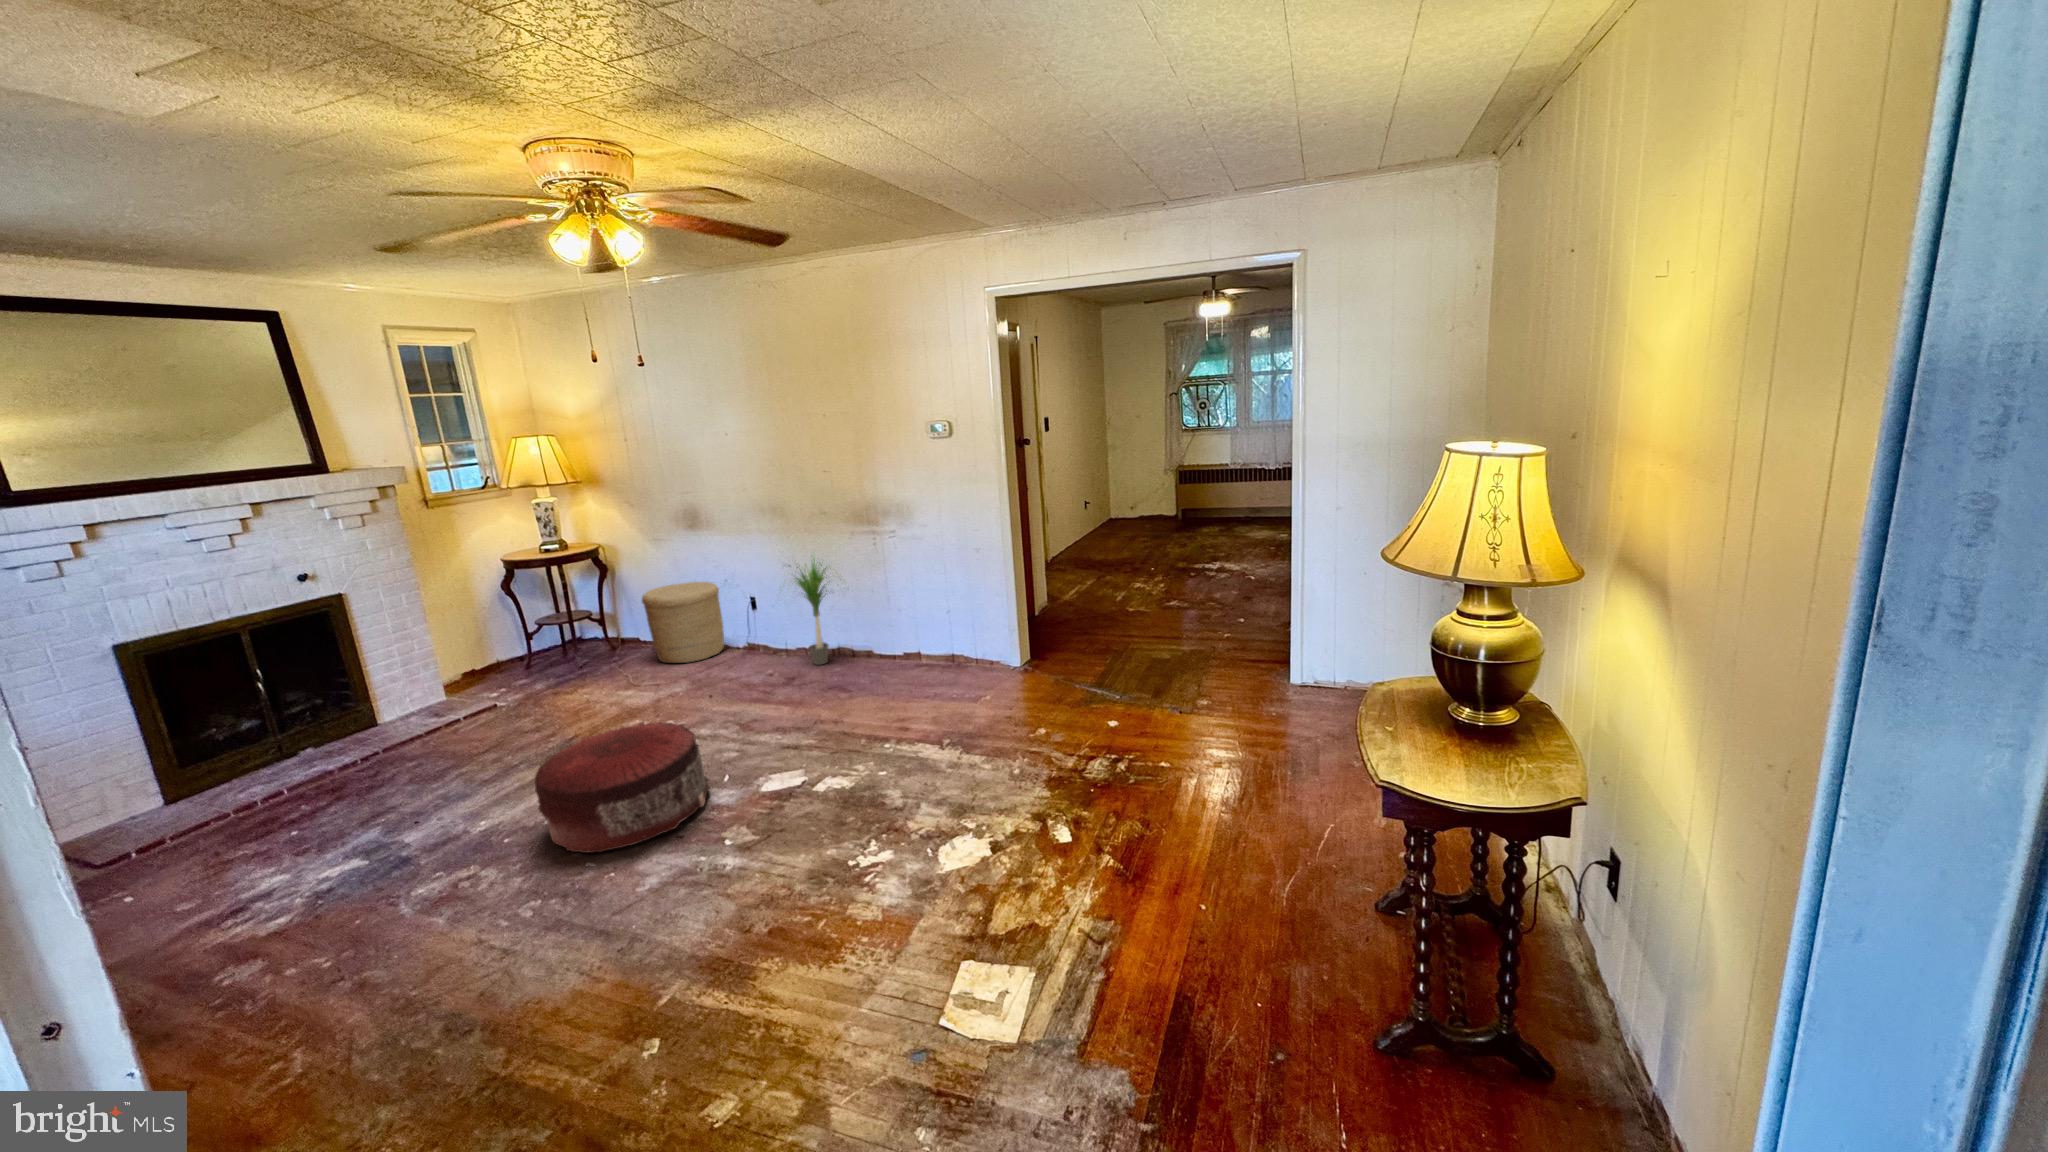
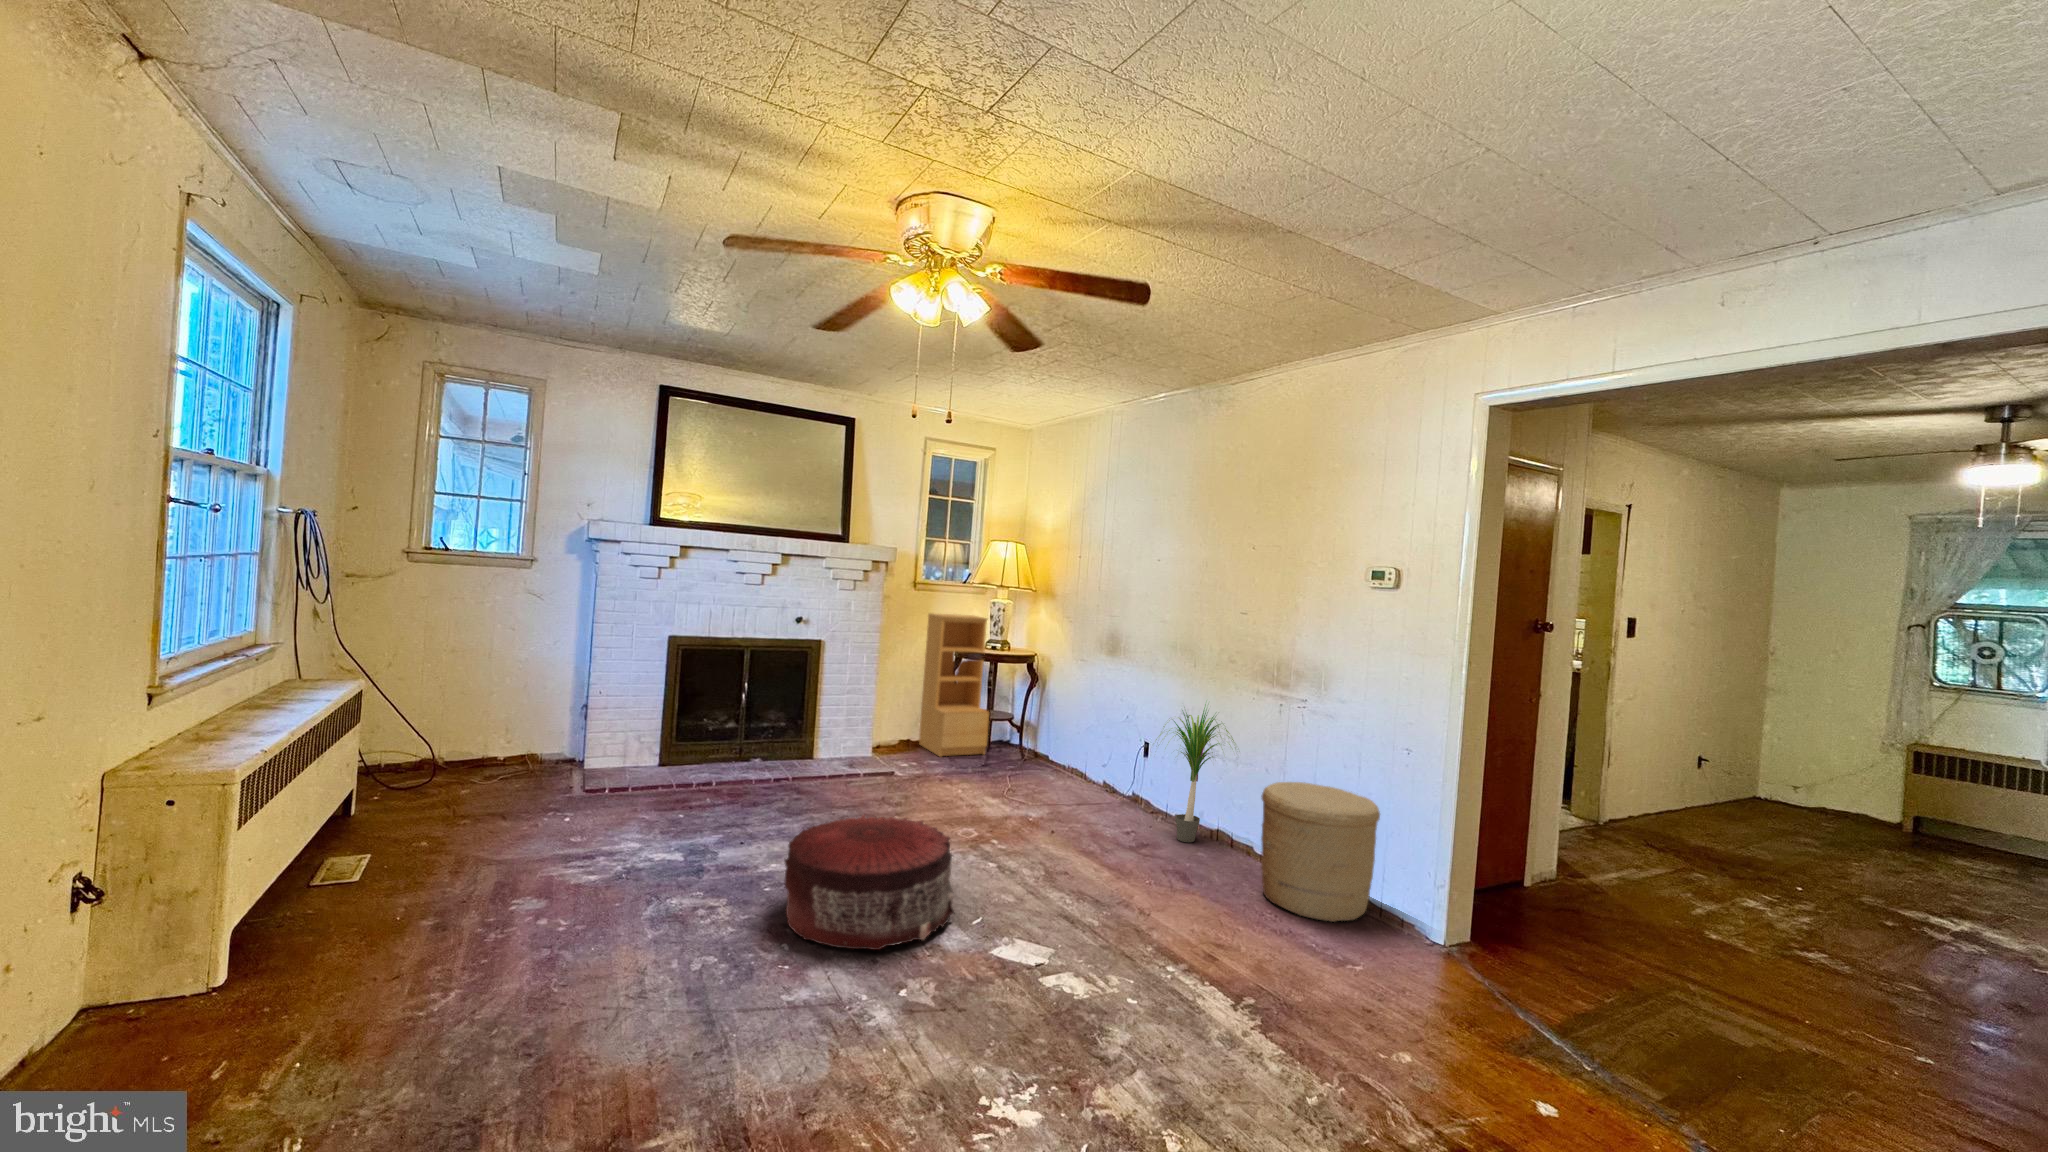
bookshelf: none [458,522,577,674] -> present [919,613,989,756]
woven basket: present [642,582,724,663] -> present [1261,782,1380,922]

